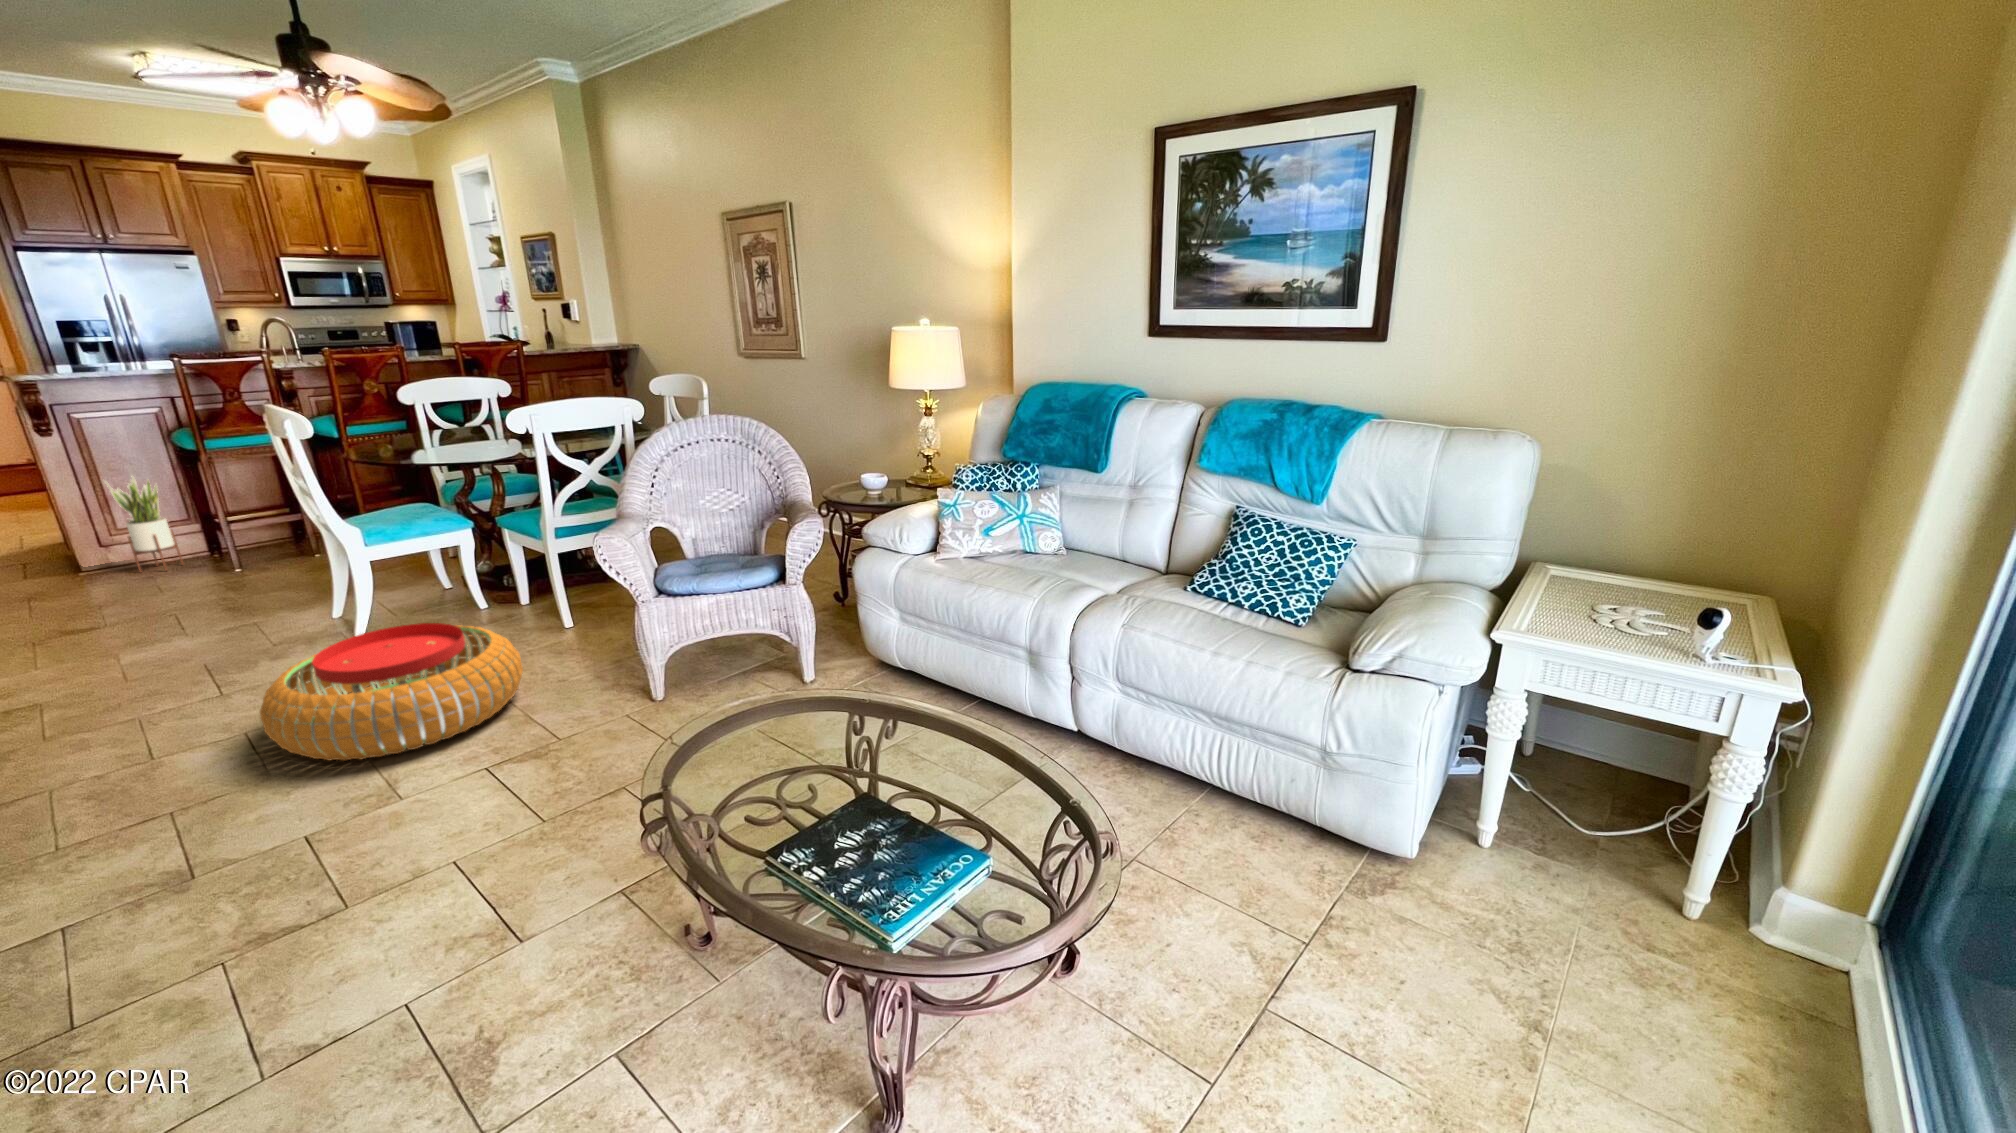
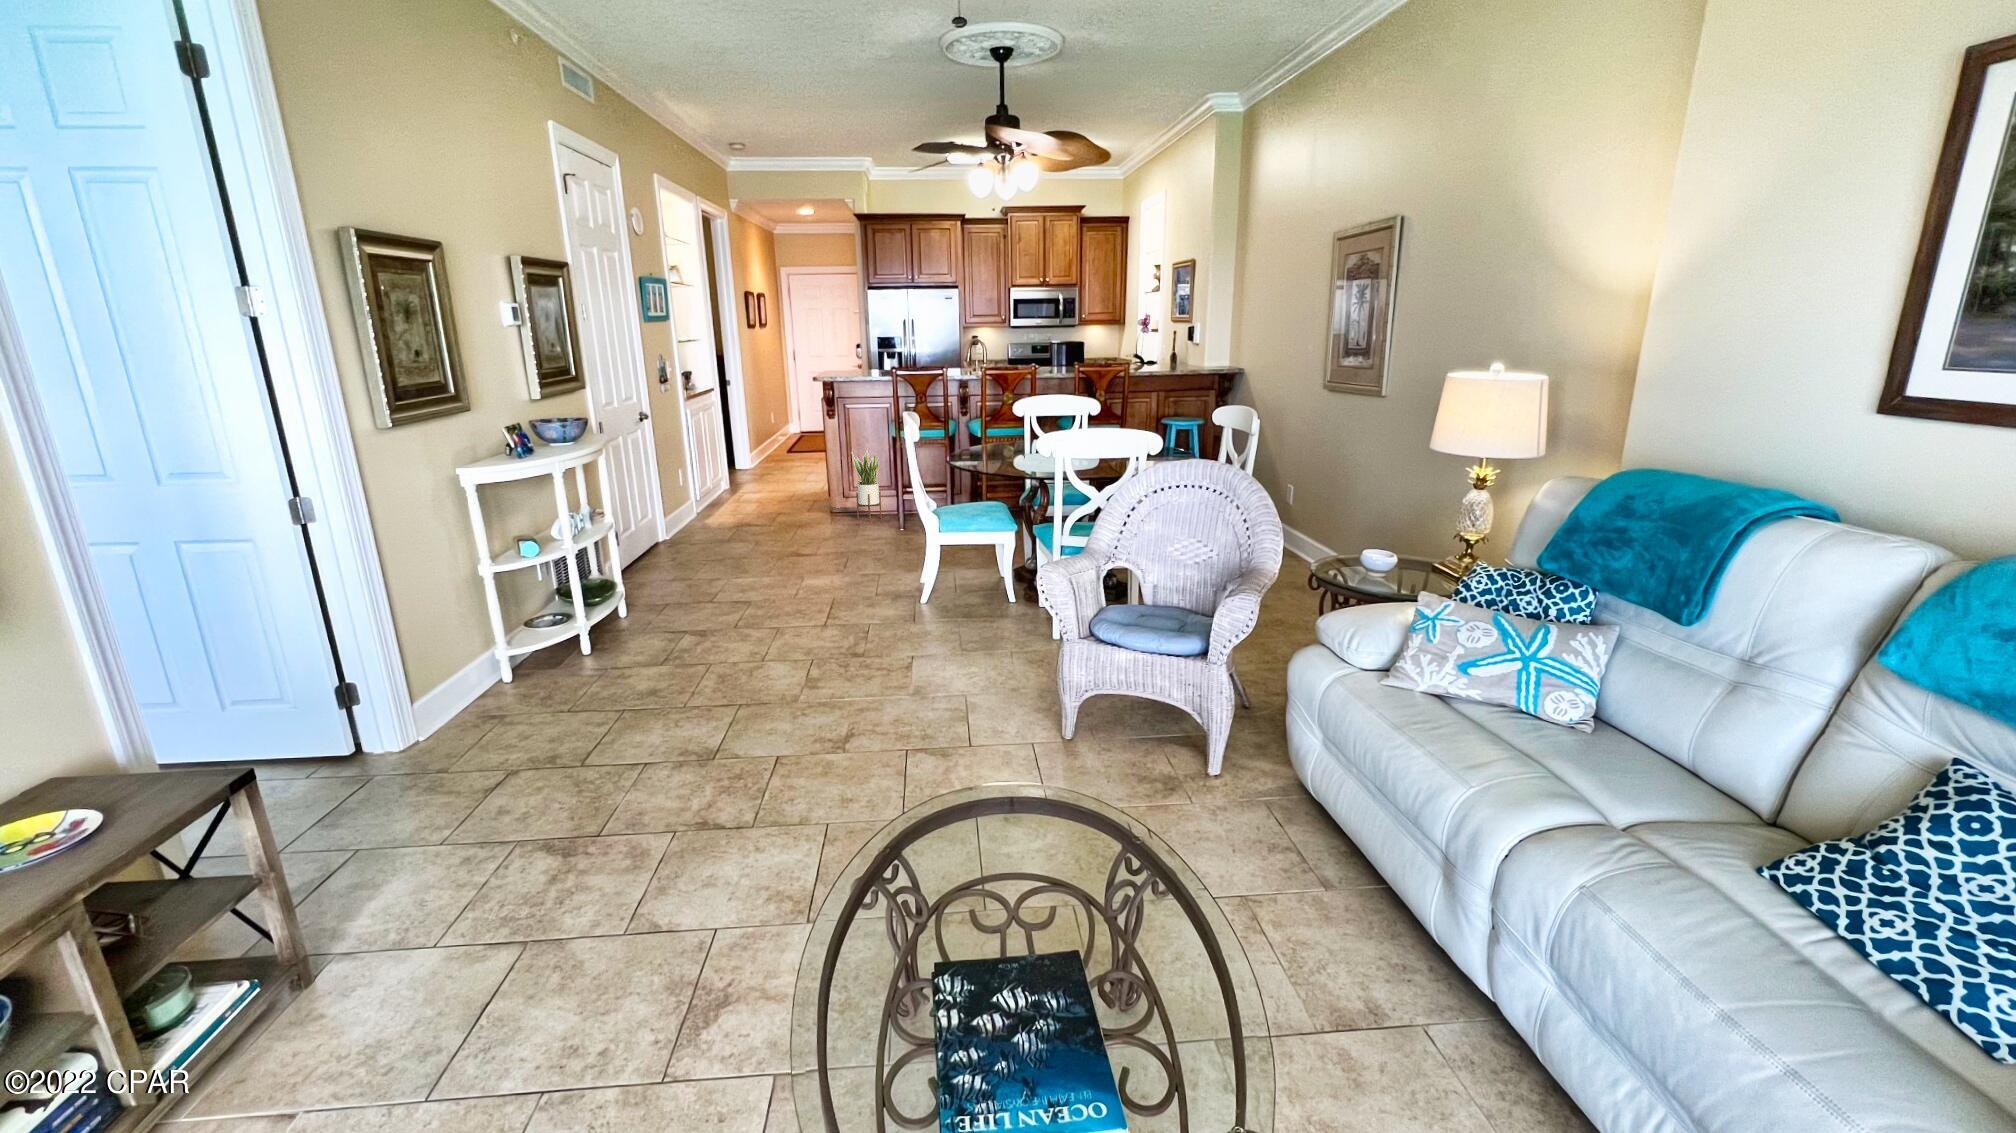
pouf: present [260,623,523,761] -> none [804,605,985,712]

